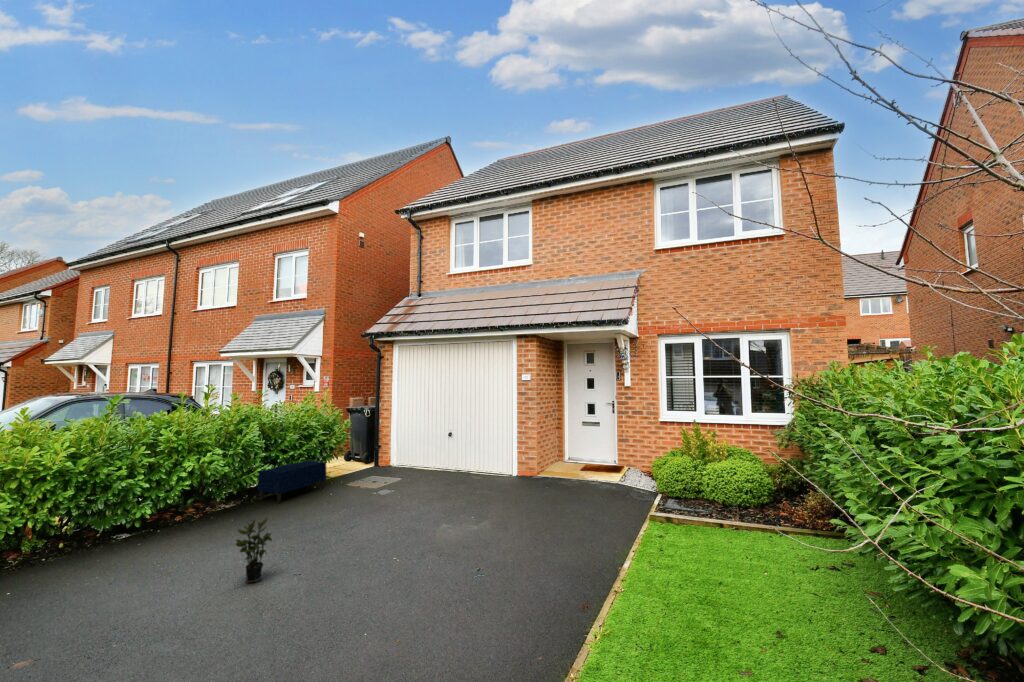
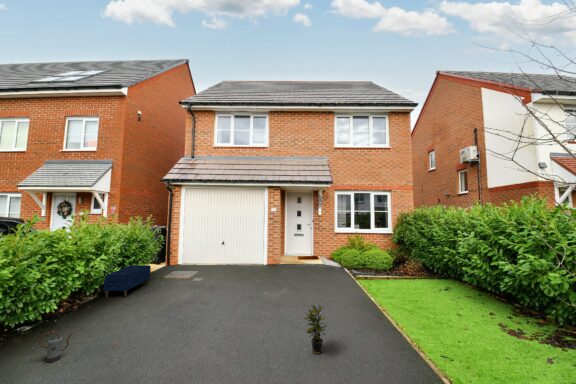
potted plant: present [236,517,272,583] -> present [304,304,326,354]
watering can: none [130,527,161,562] -> present [39,331,72,363]

